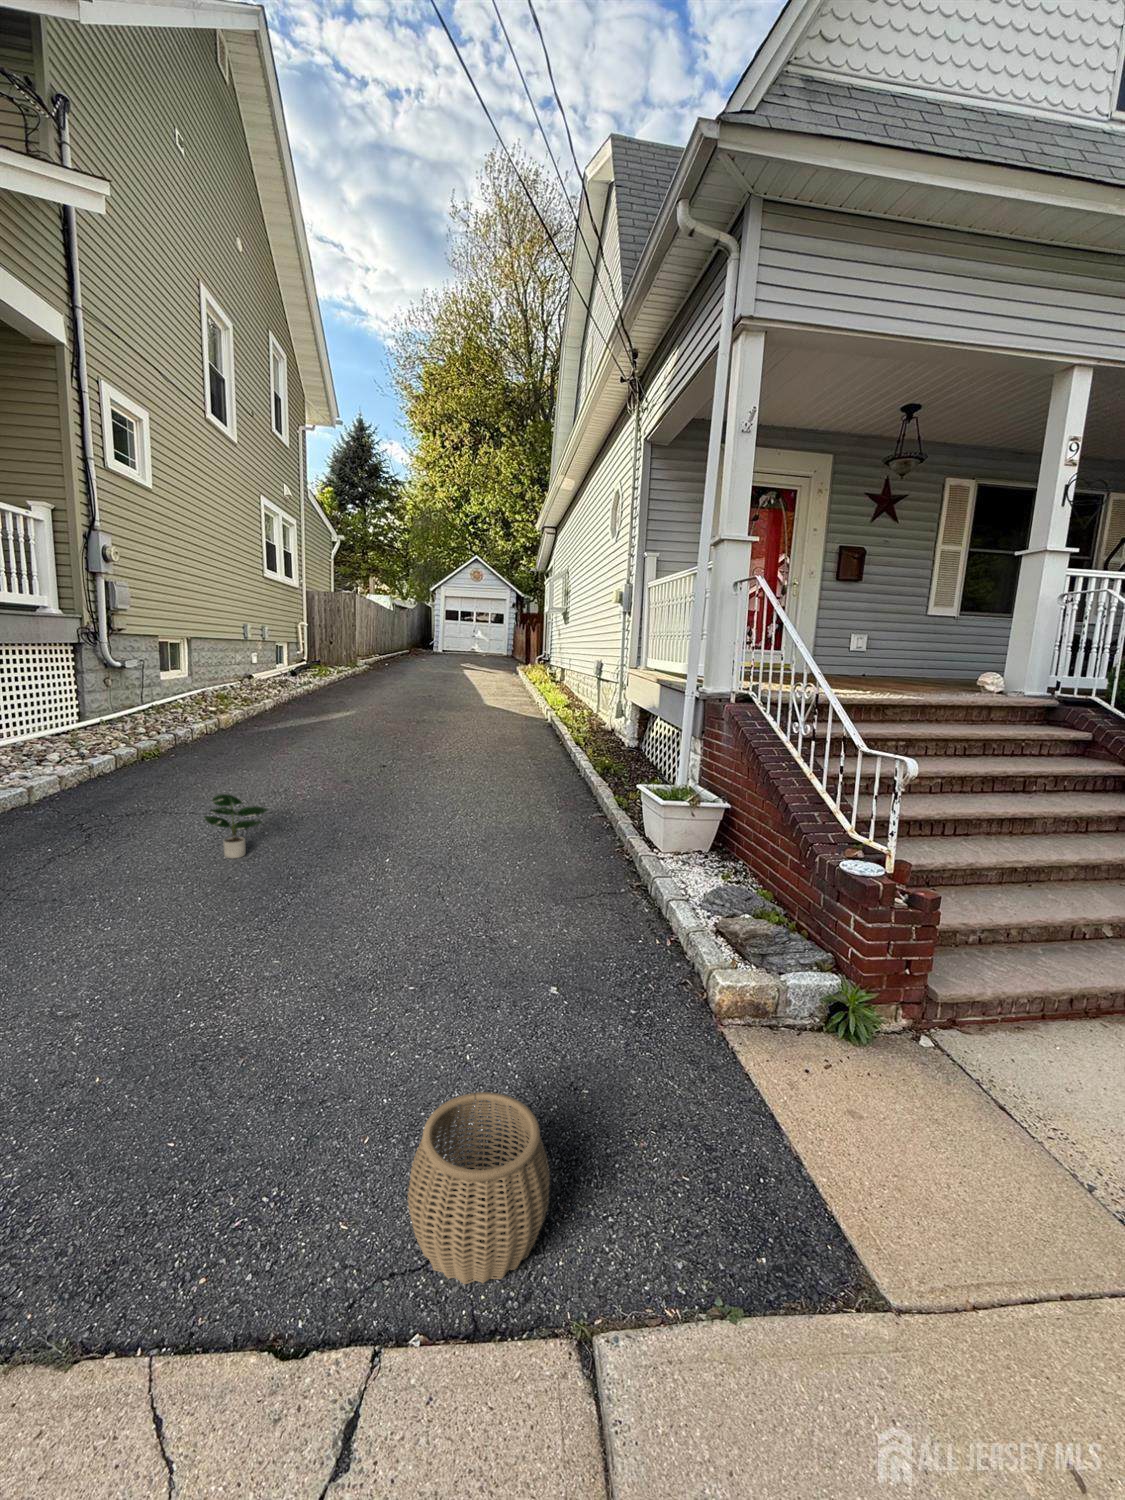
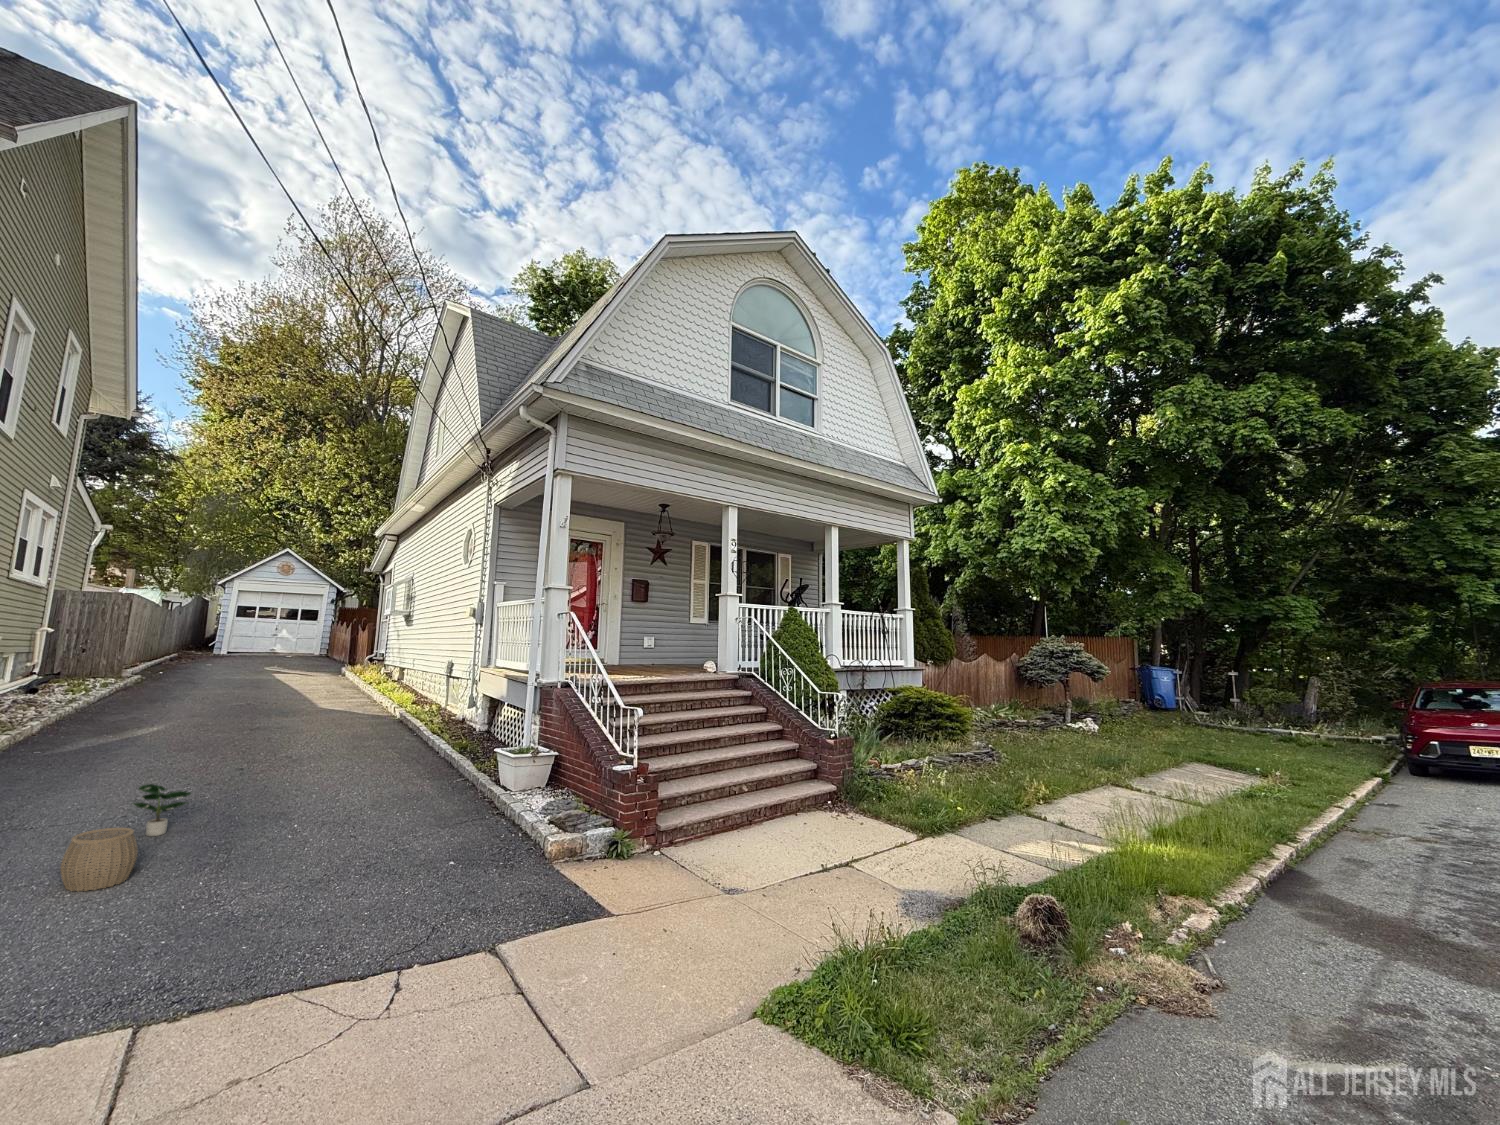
woven basket: present [408,1092,550,1284] -> present [60,827,138,891]

